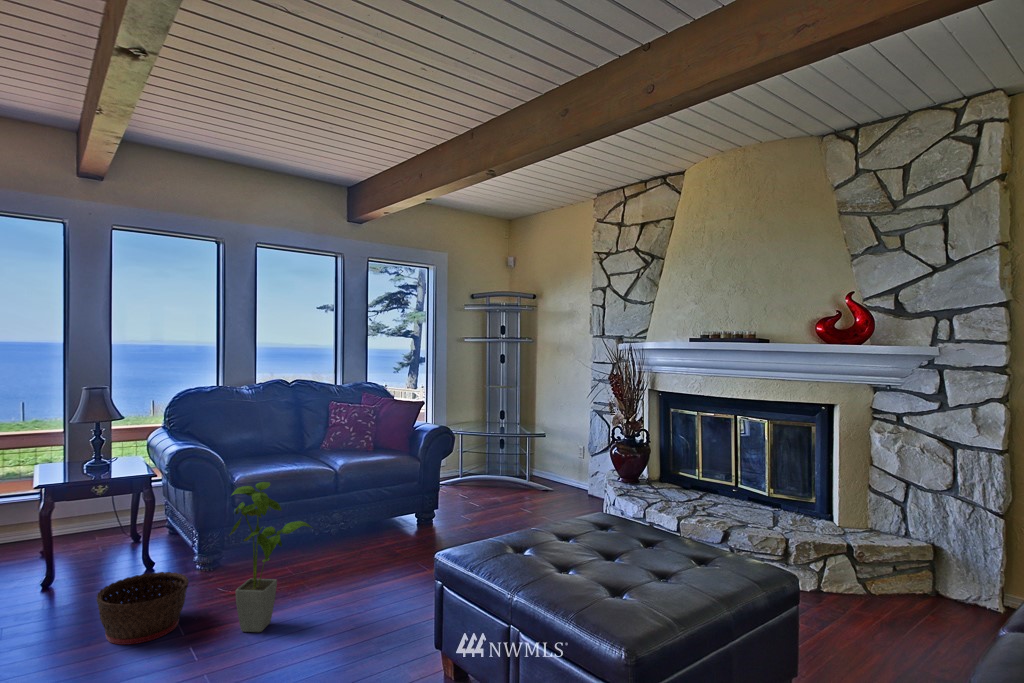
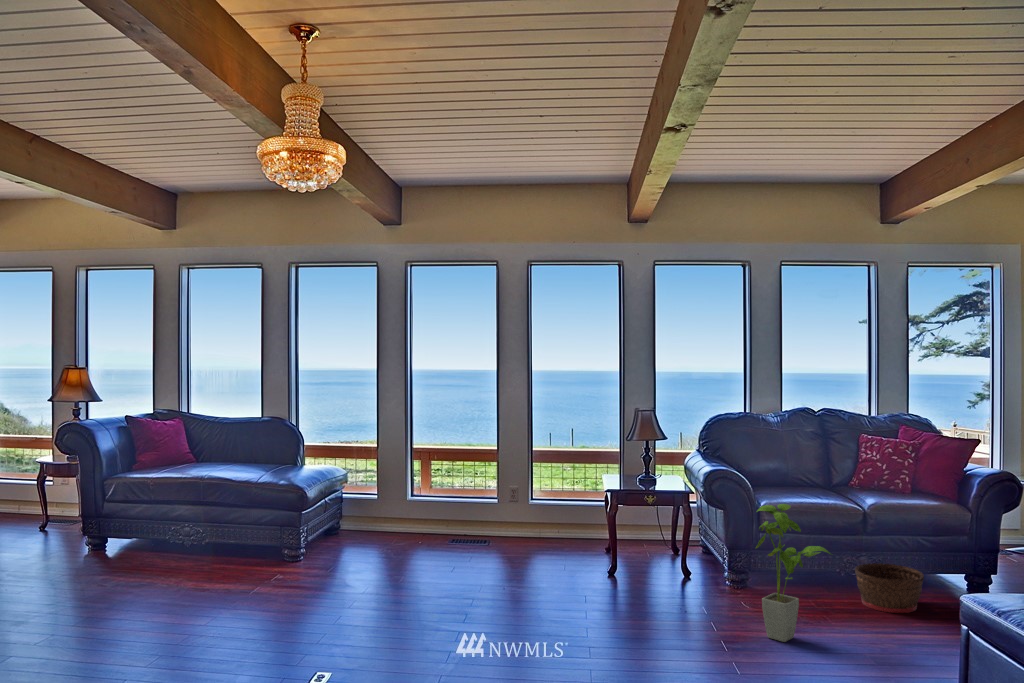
basket: present [96,572,189,645] -> present [855,563,924,613]

